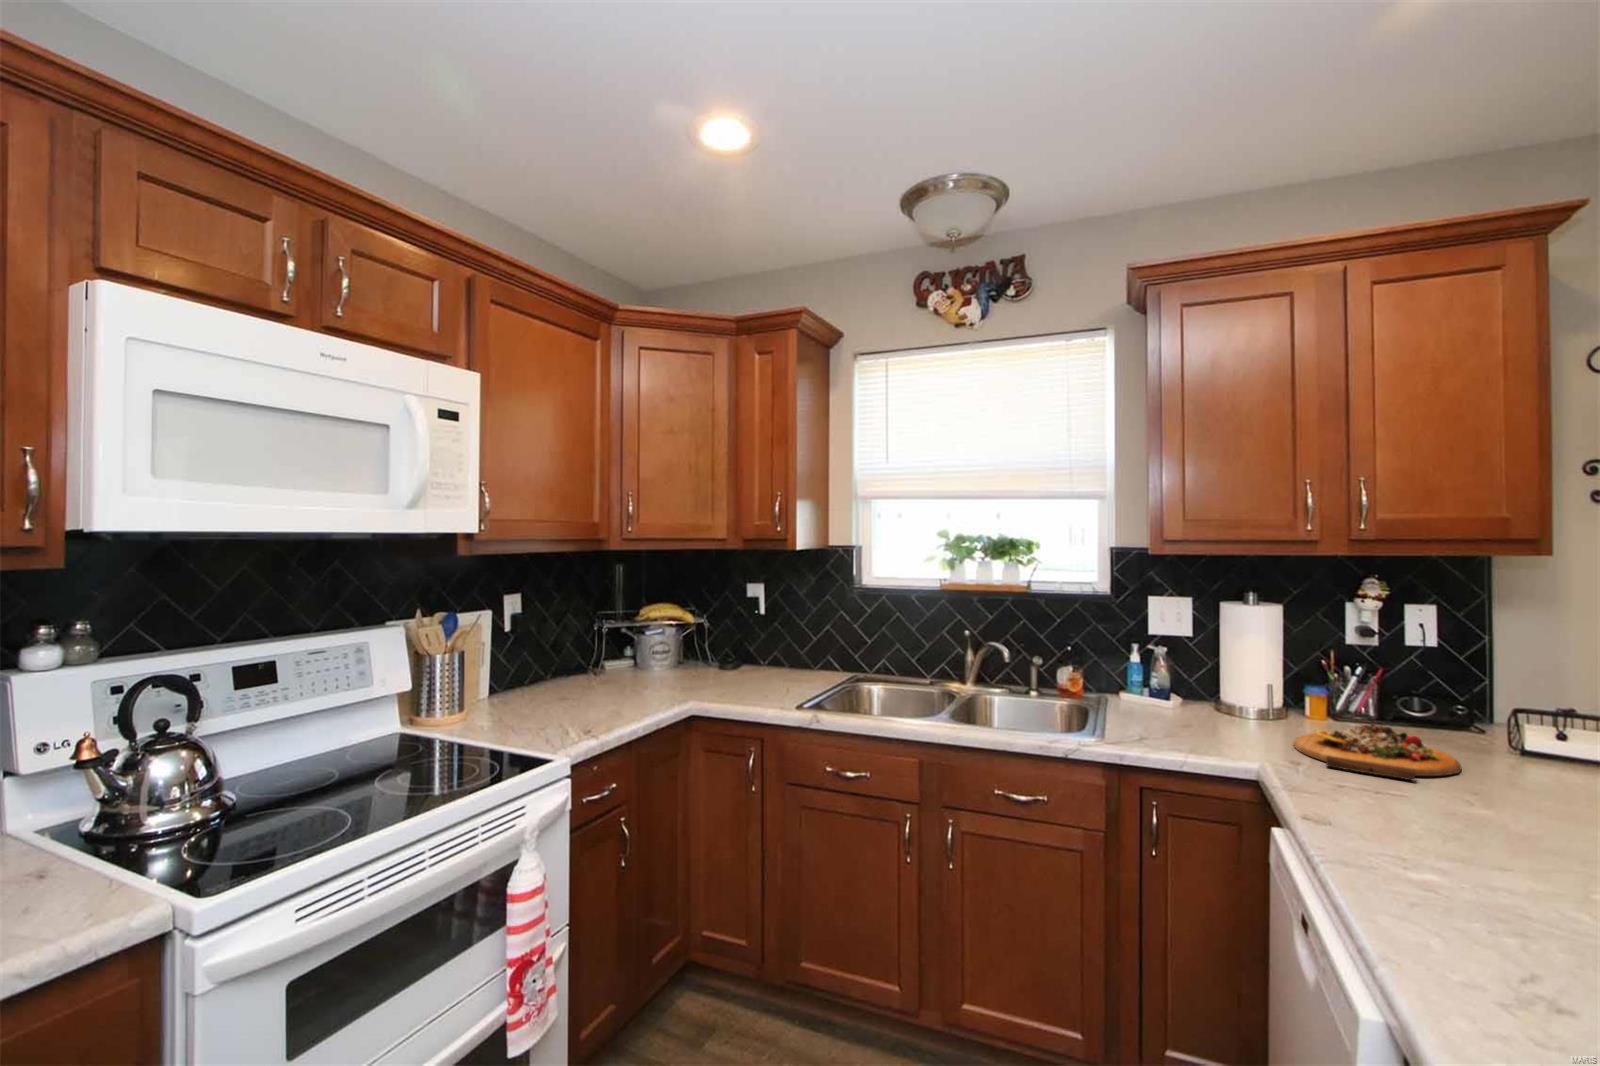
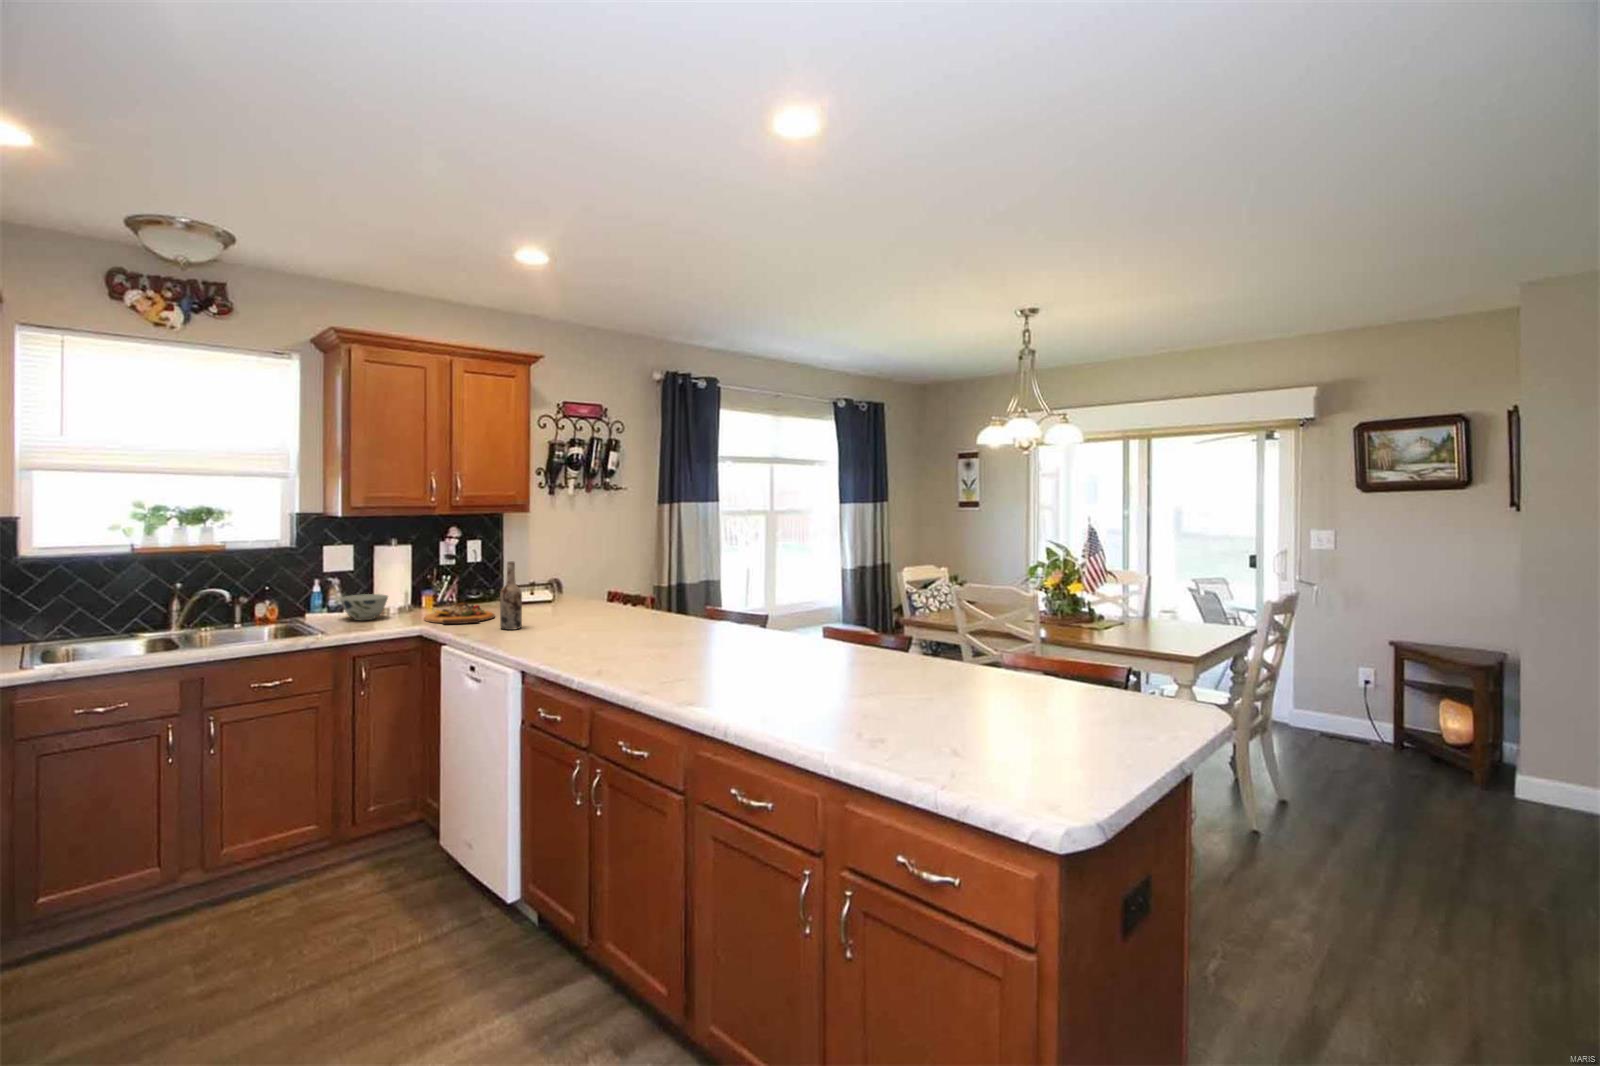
wine bottle: none [1469,658,1538,828] -> present [500,562,522,630]
bowl: none [1152,678,1232,724] -> present [341,594,388,620]

